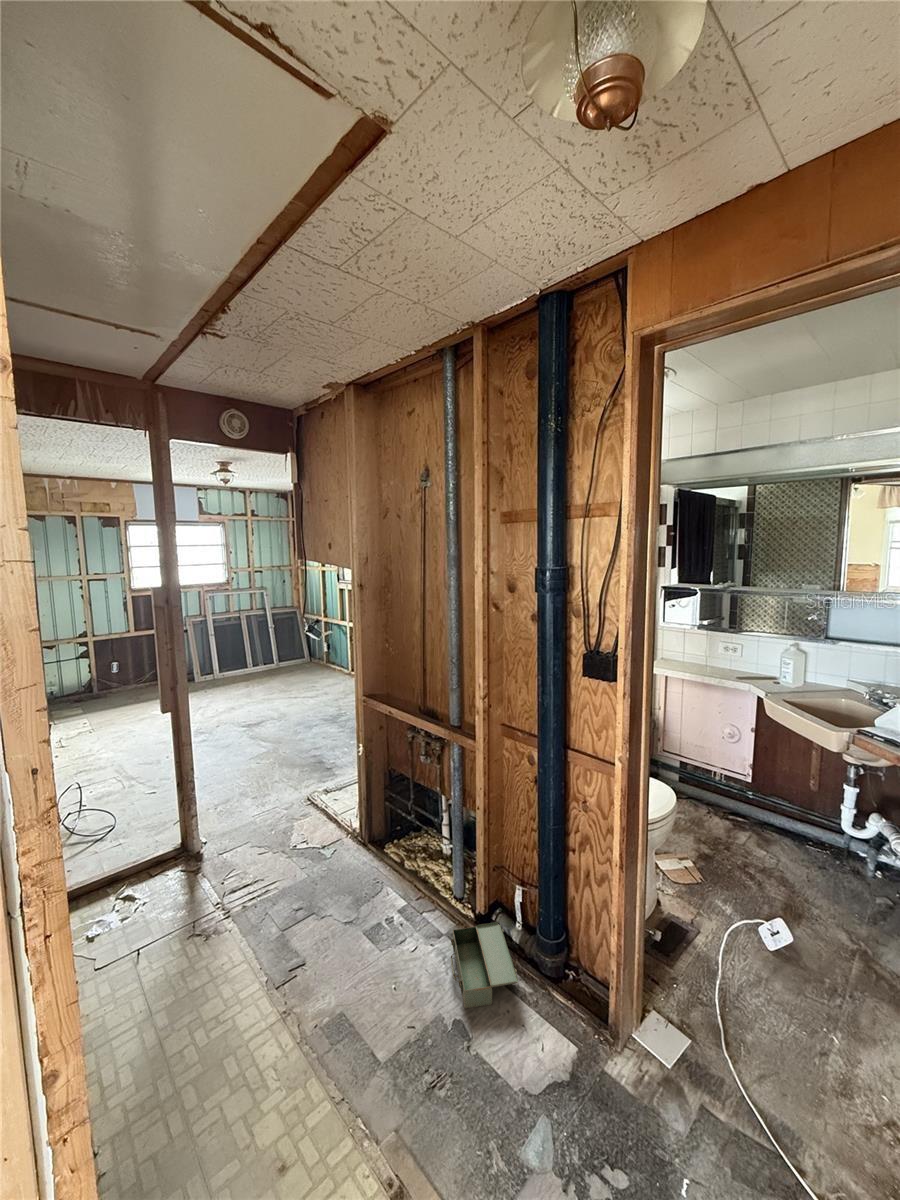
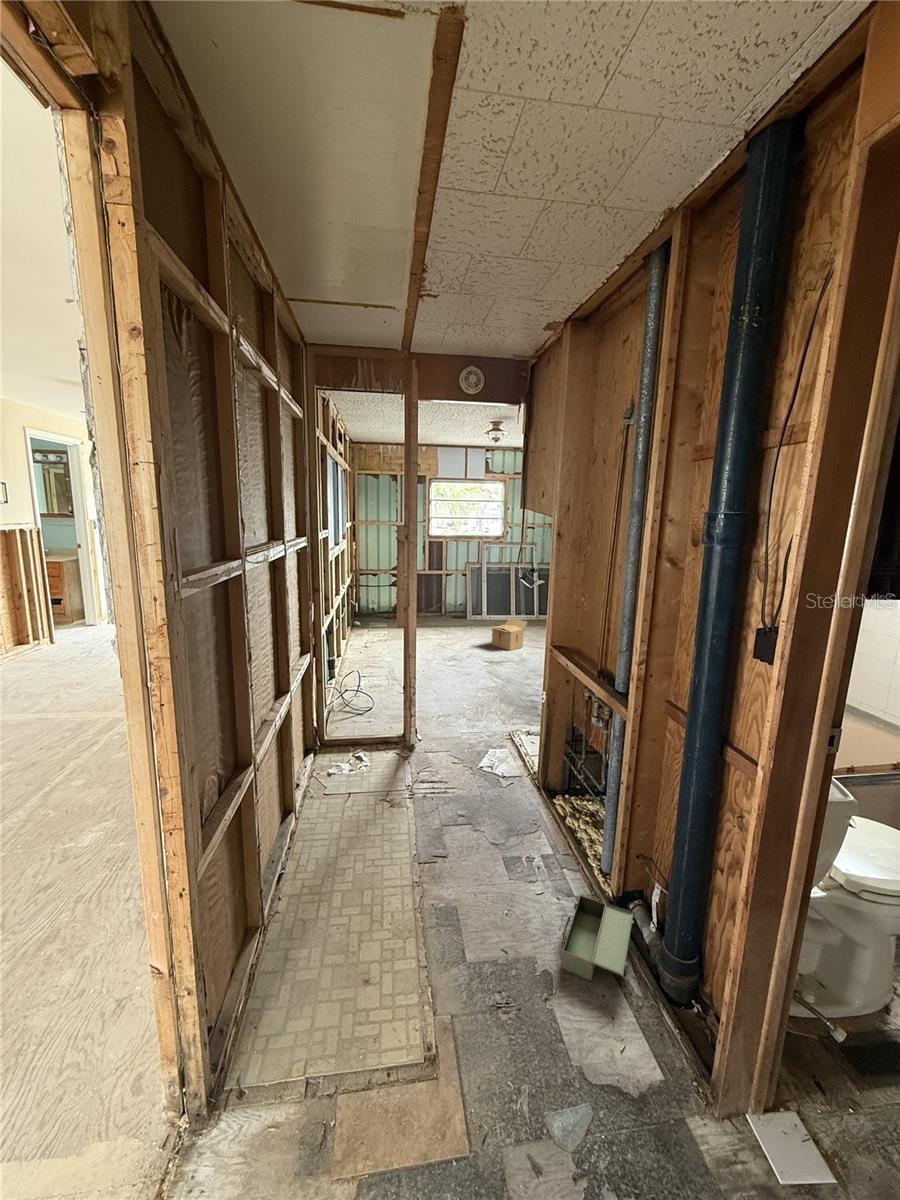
cardboard box: none [230,671,277,707] -> present [490,618,528,651]

